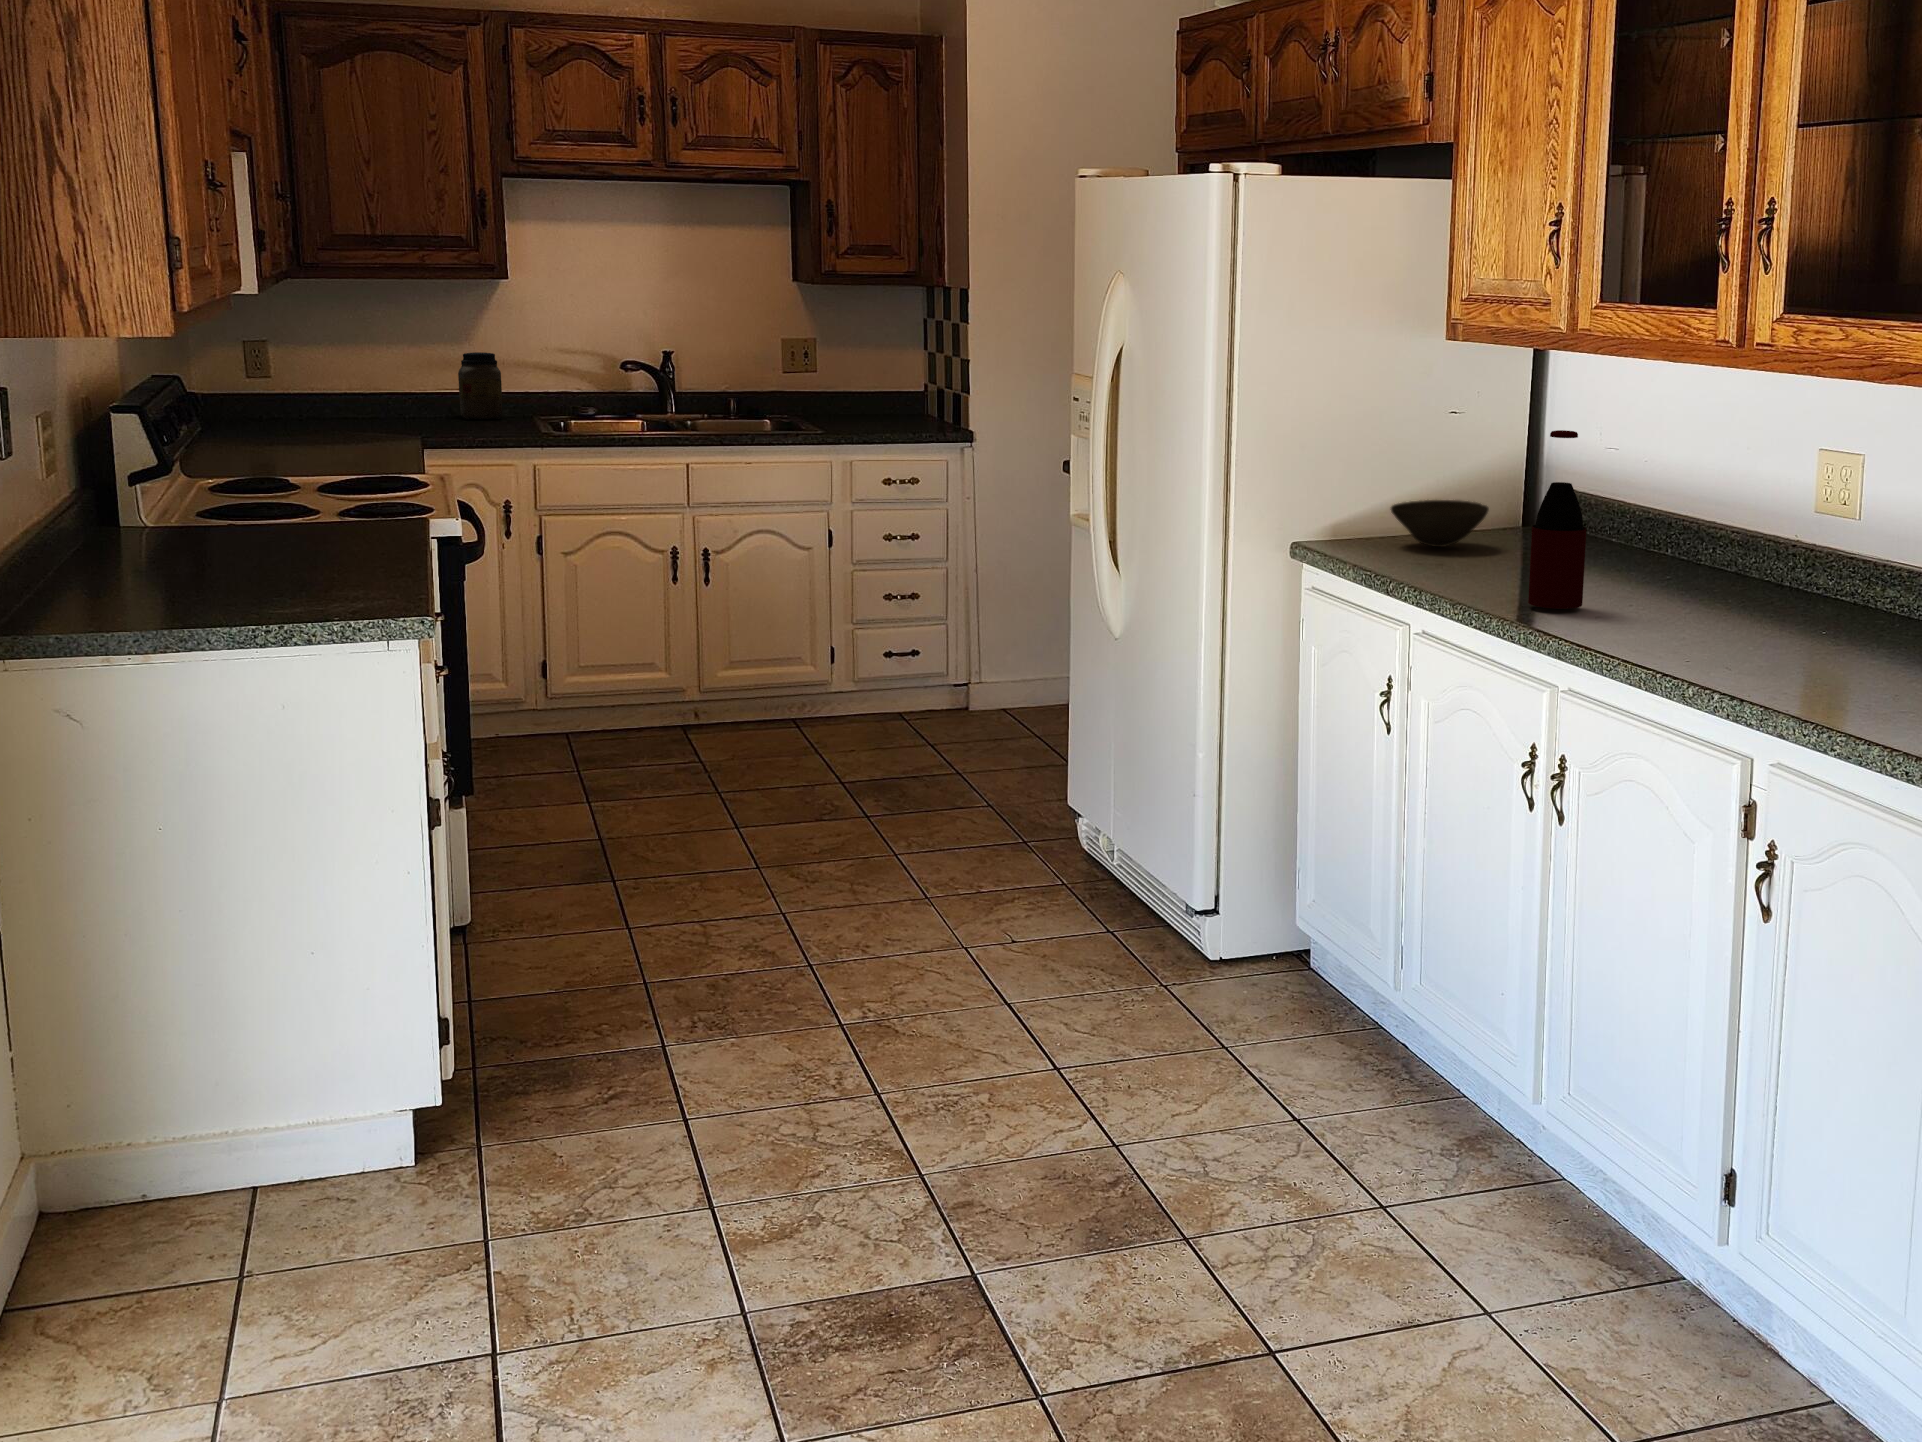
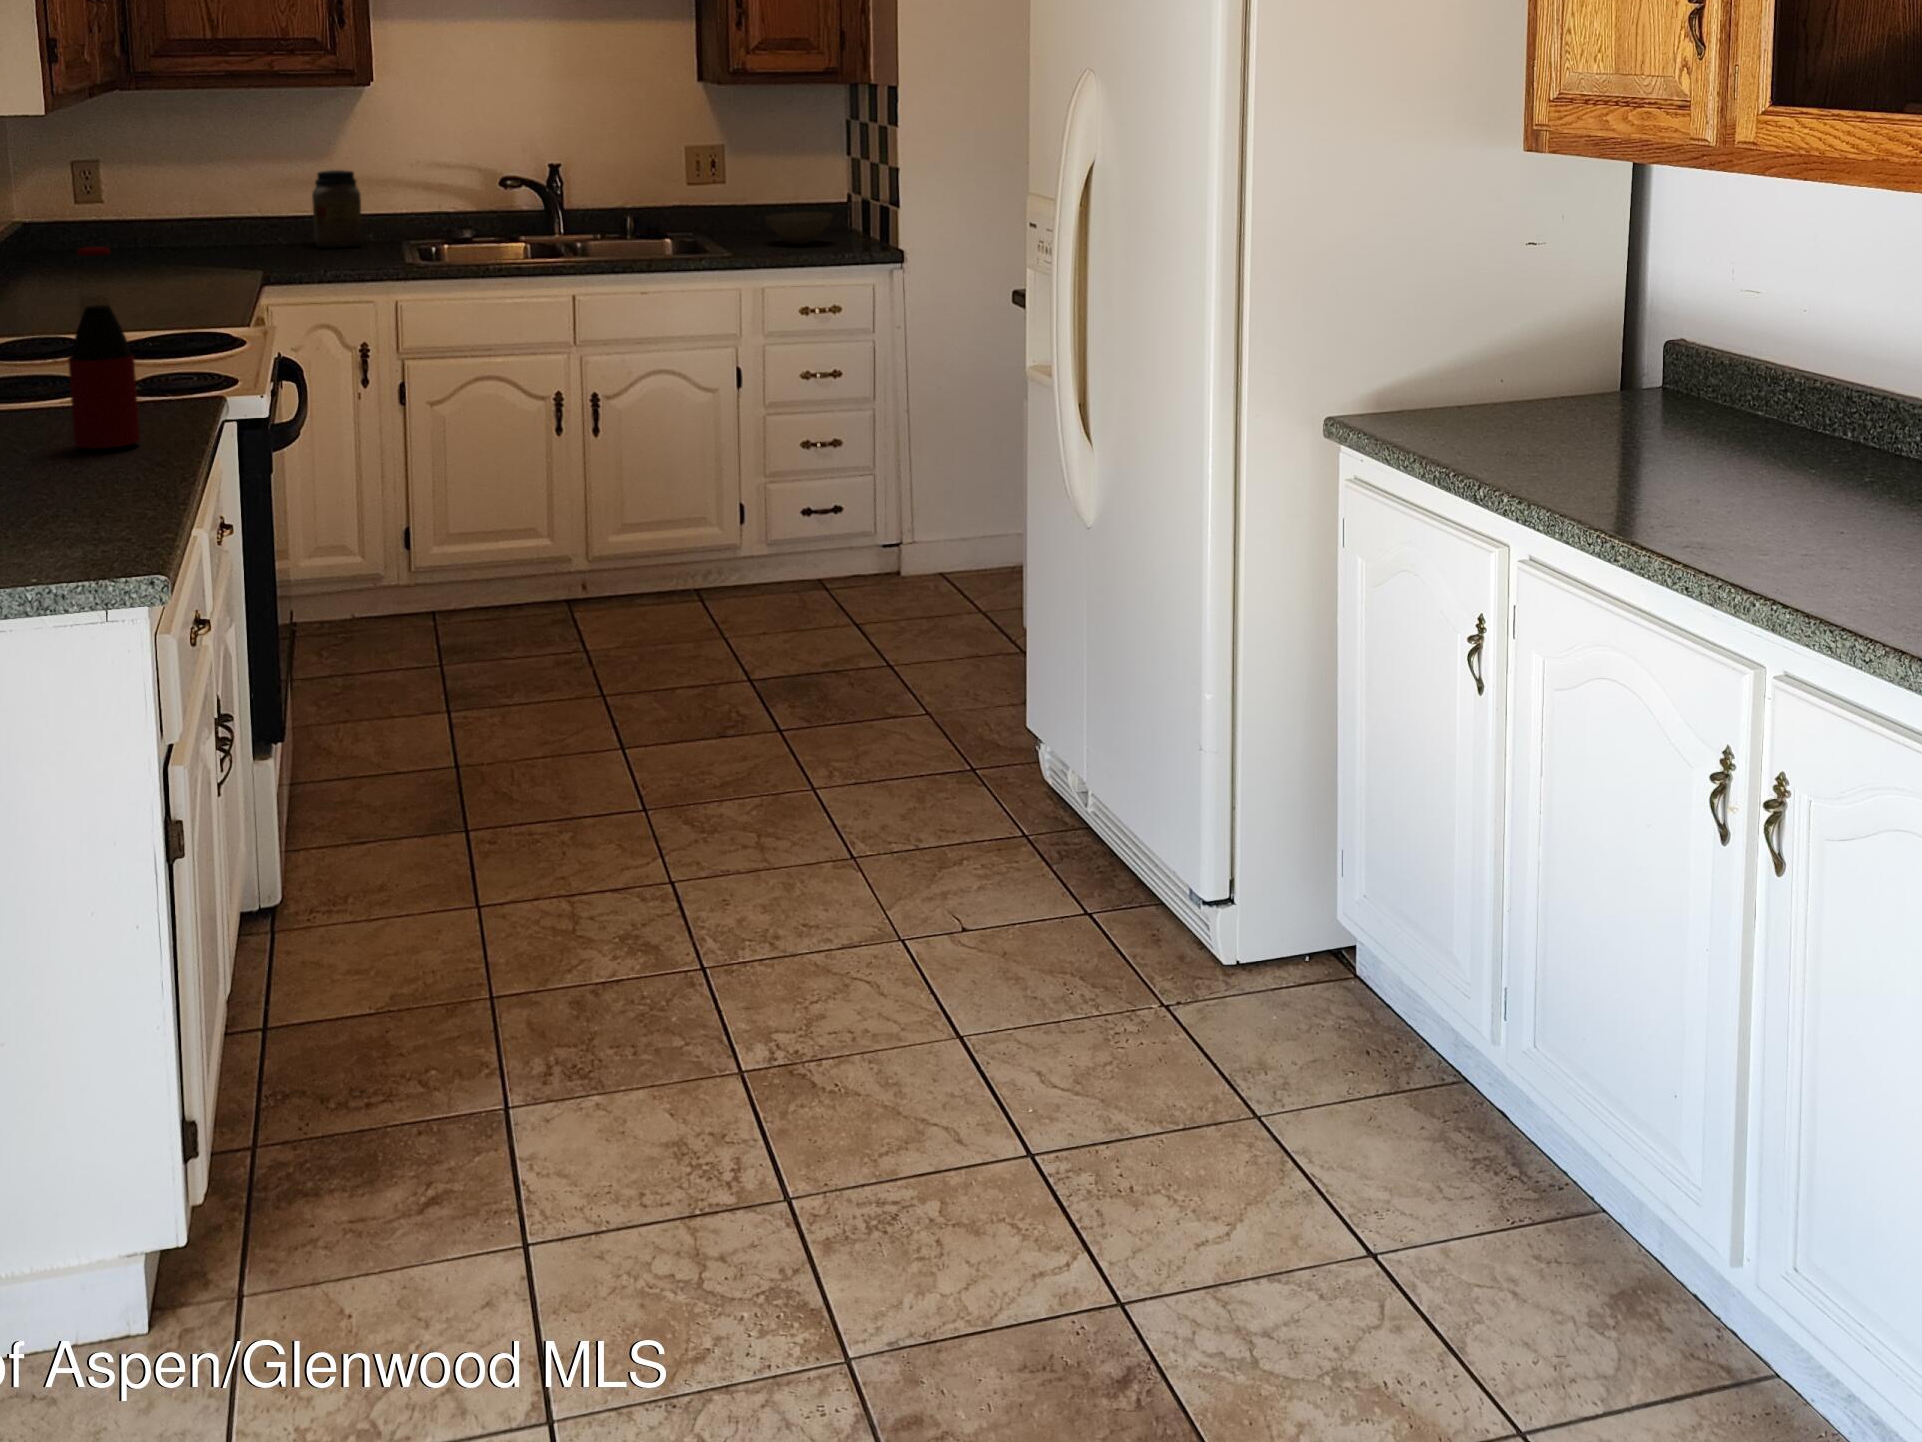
bottle: present [1528,430,1586,609] -> present [68,247,140,448]
bowl: present [1391,500,1489,547] -> present [765,212,833,244]

